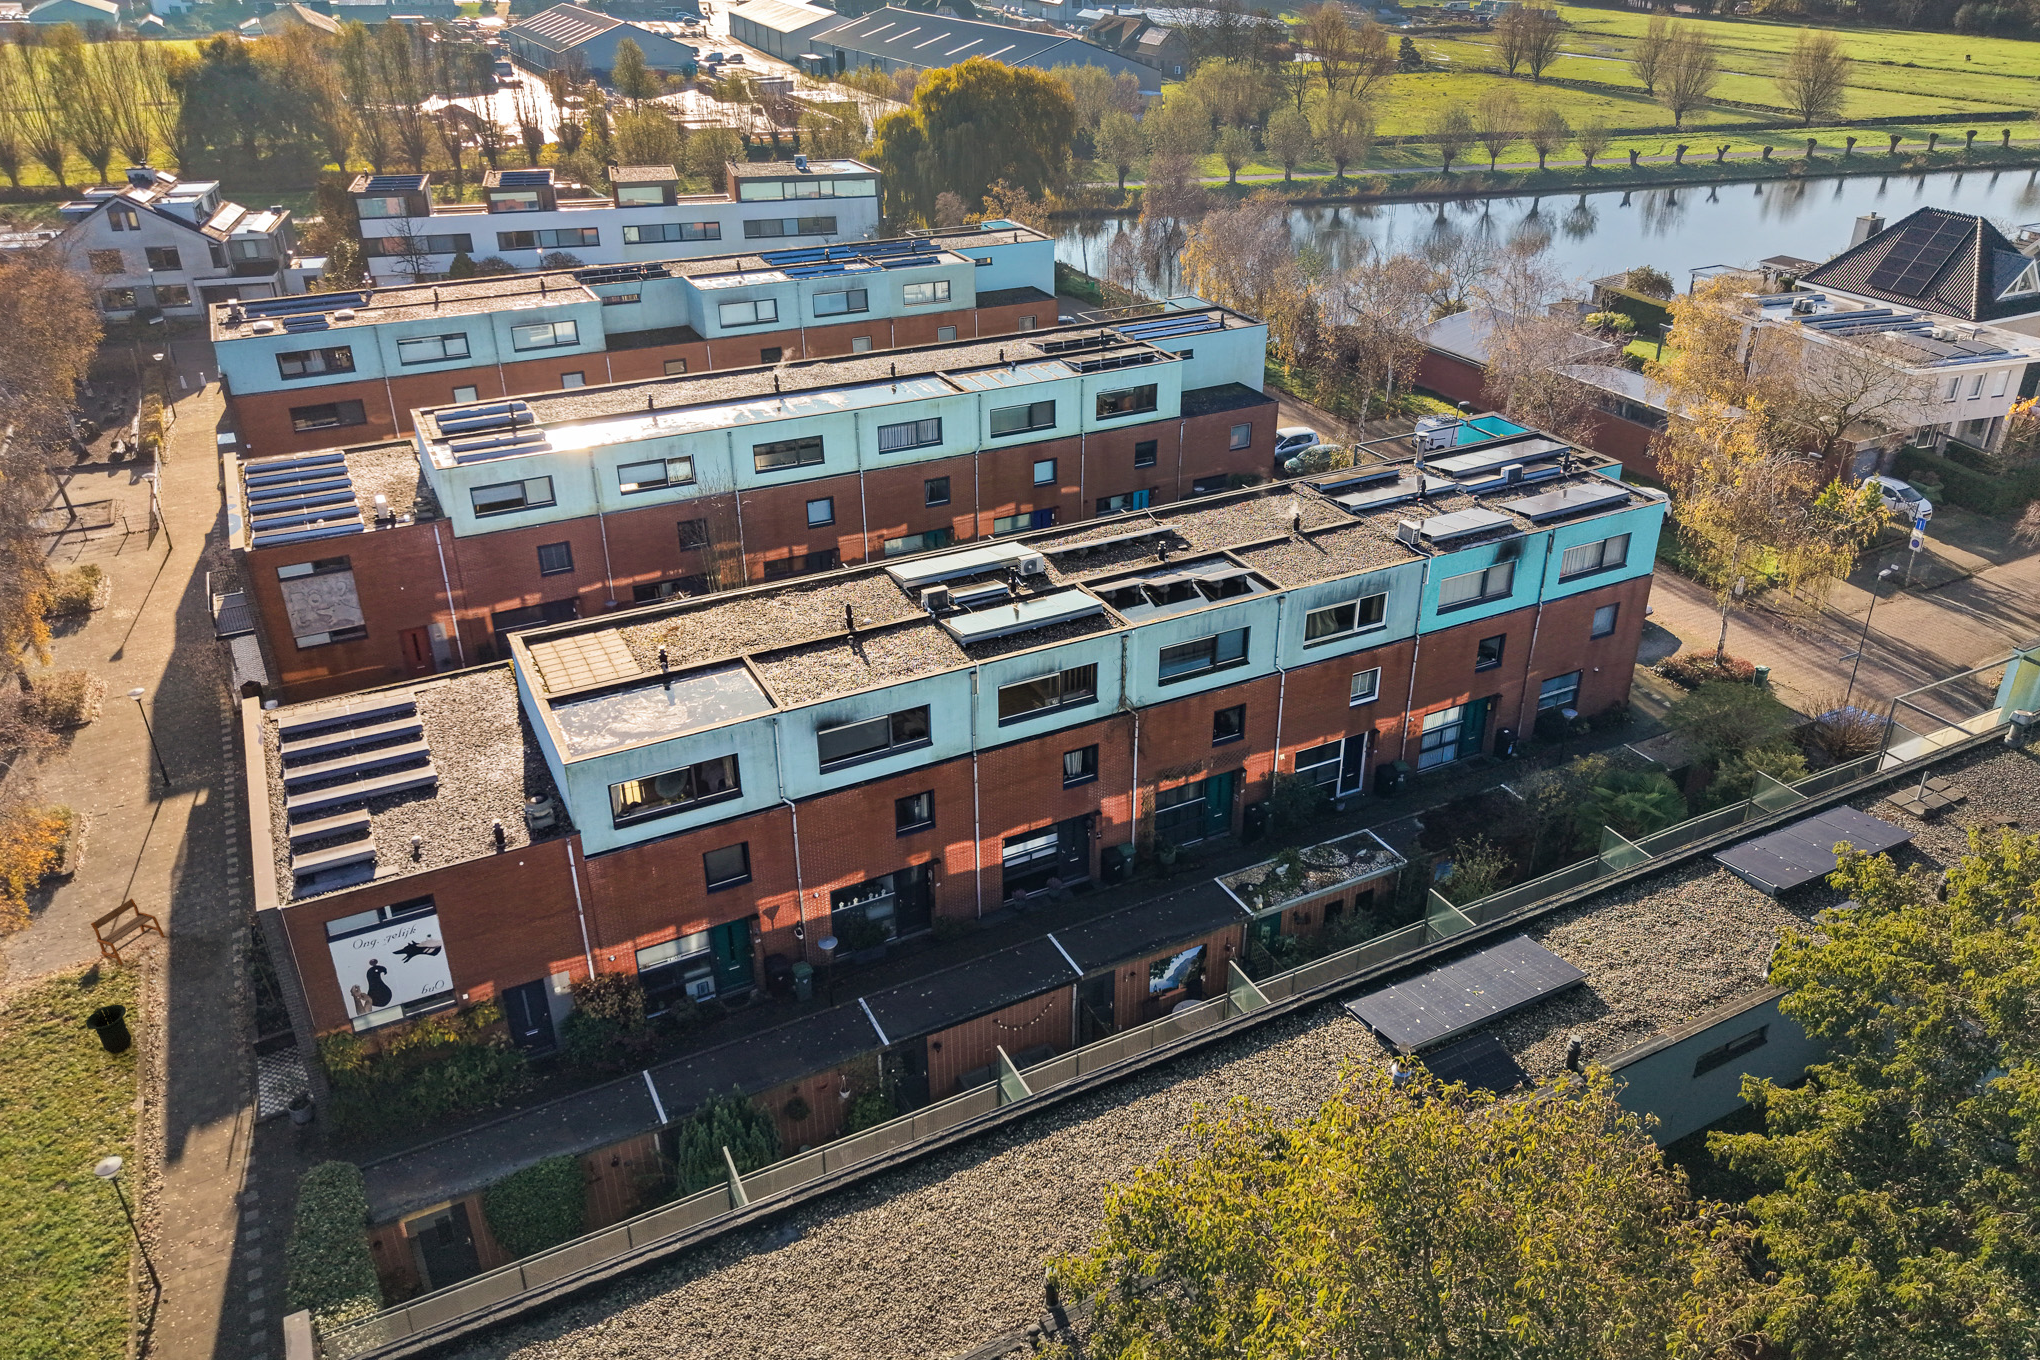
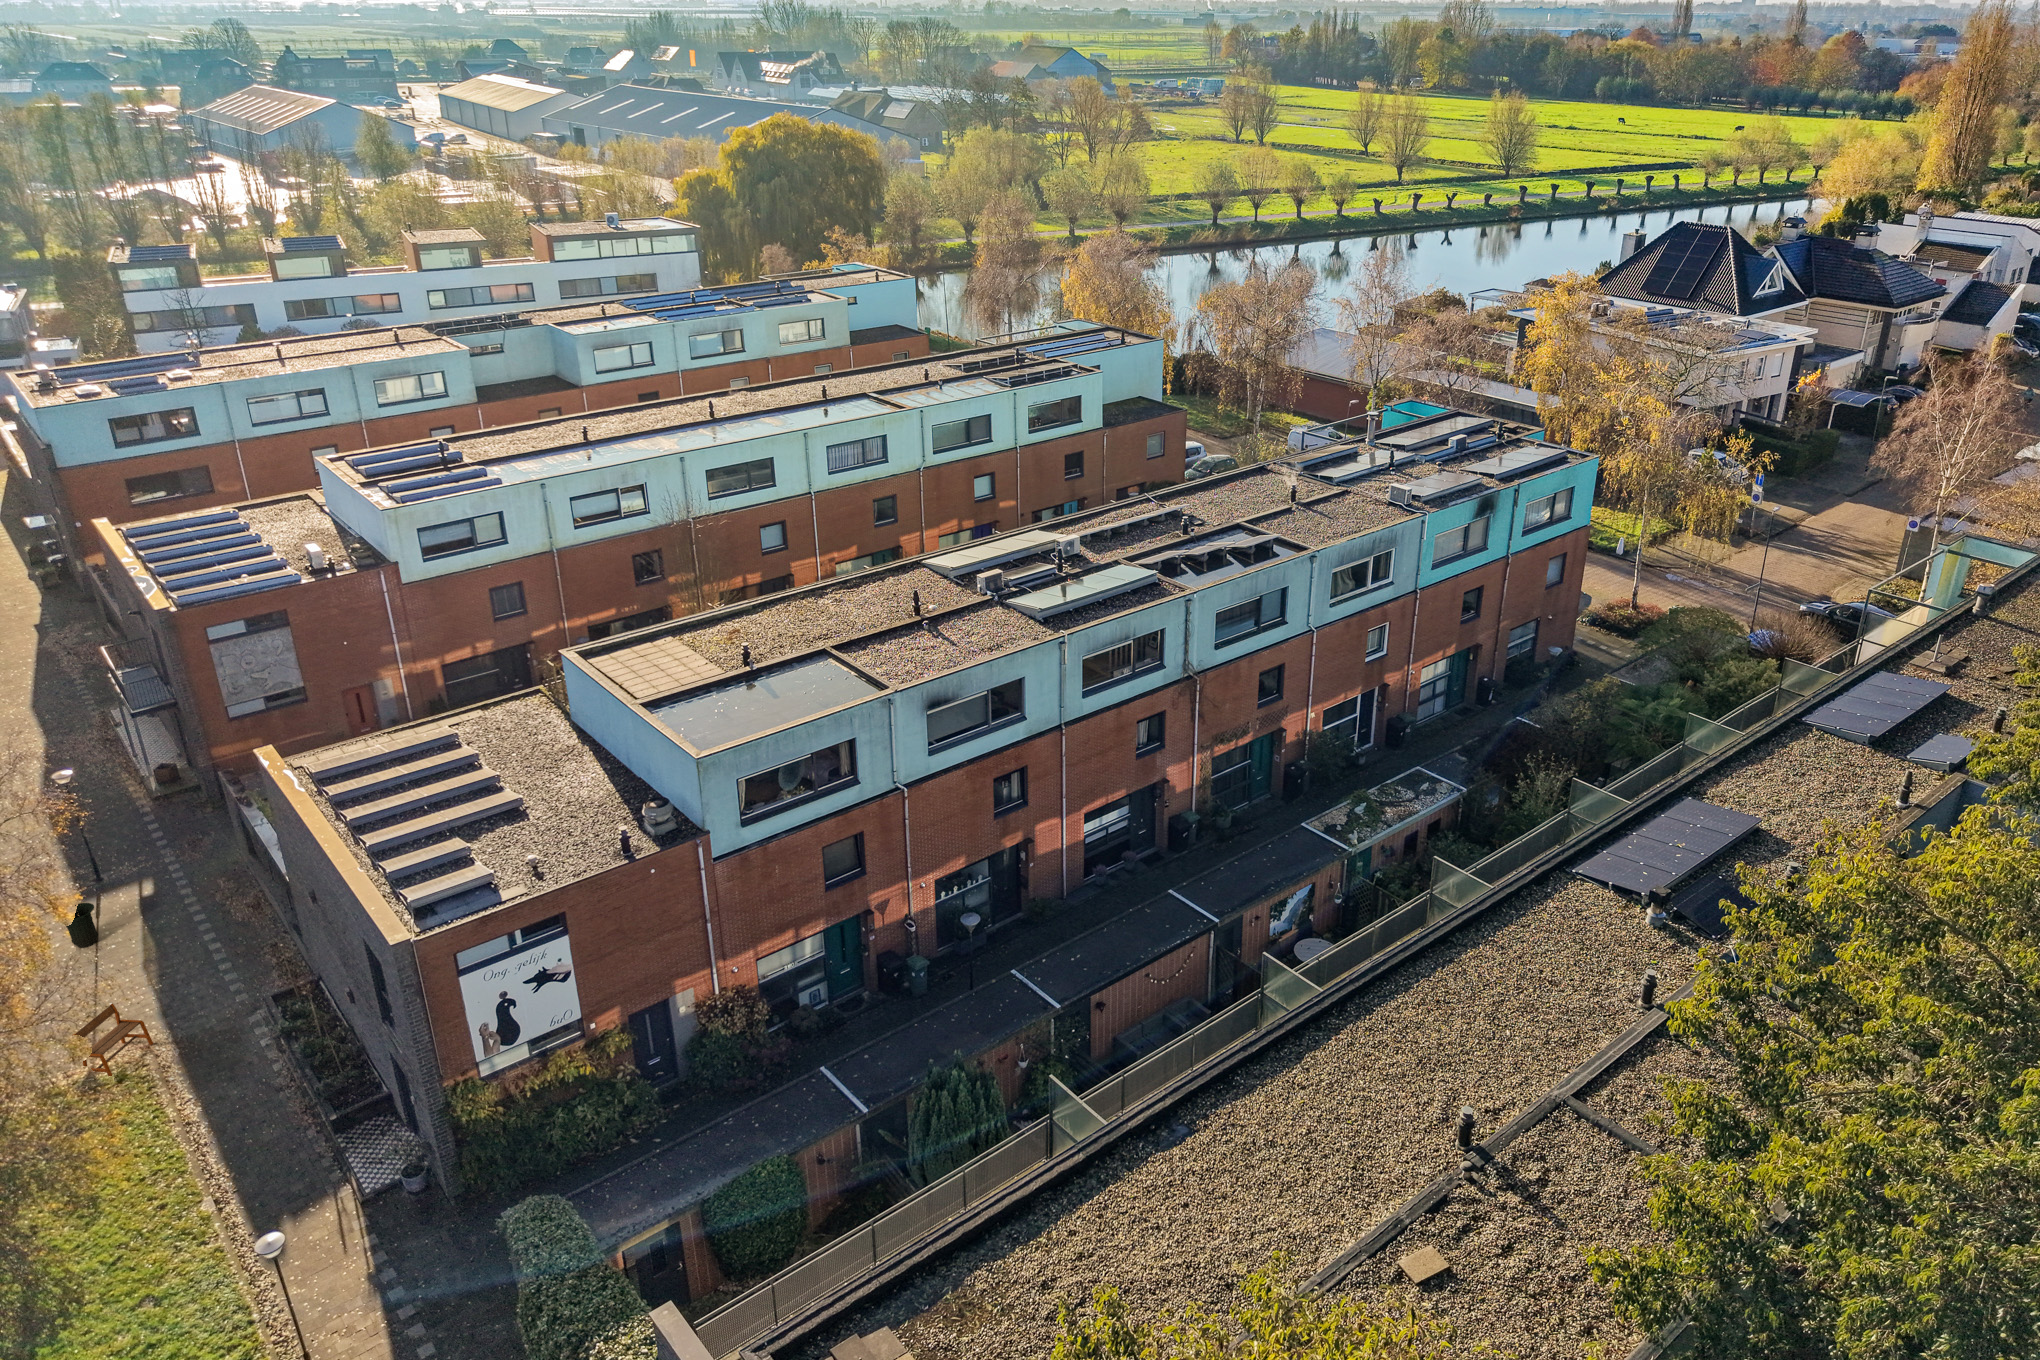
trash can: present [86,1005,131,1053] -> present [66,903,98,948]

